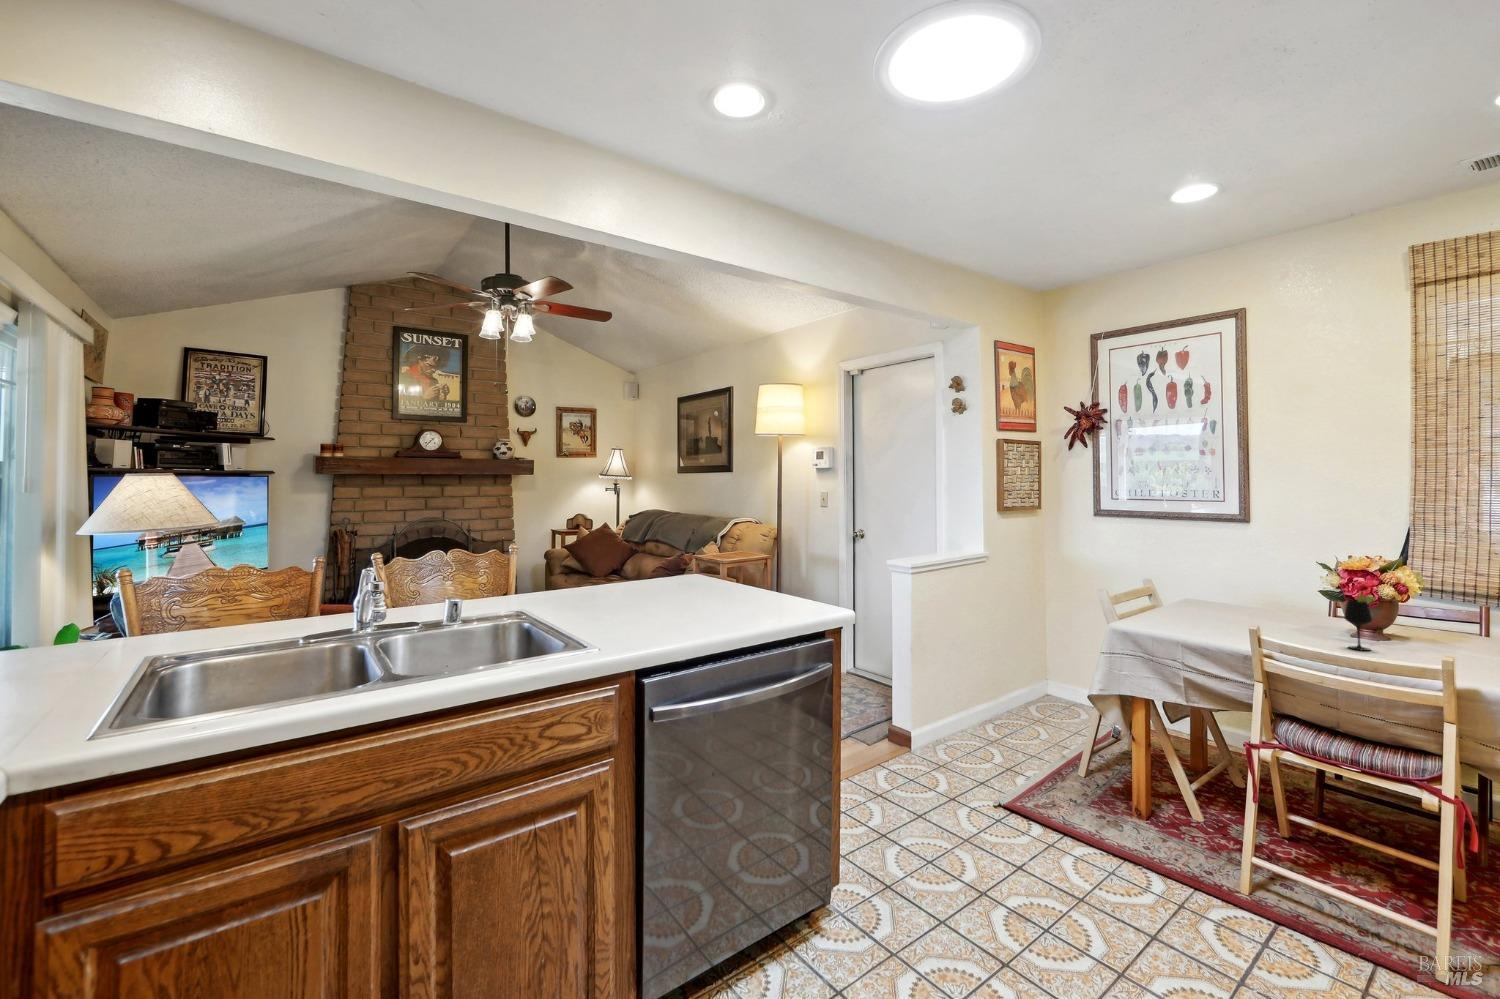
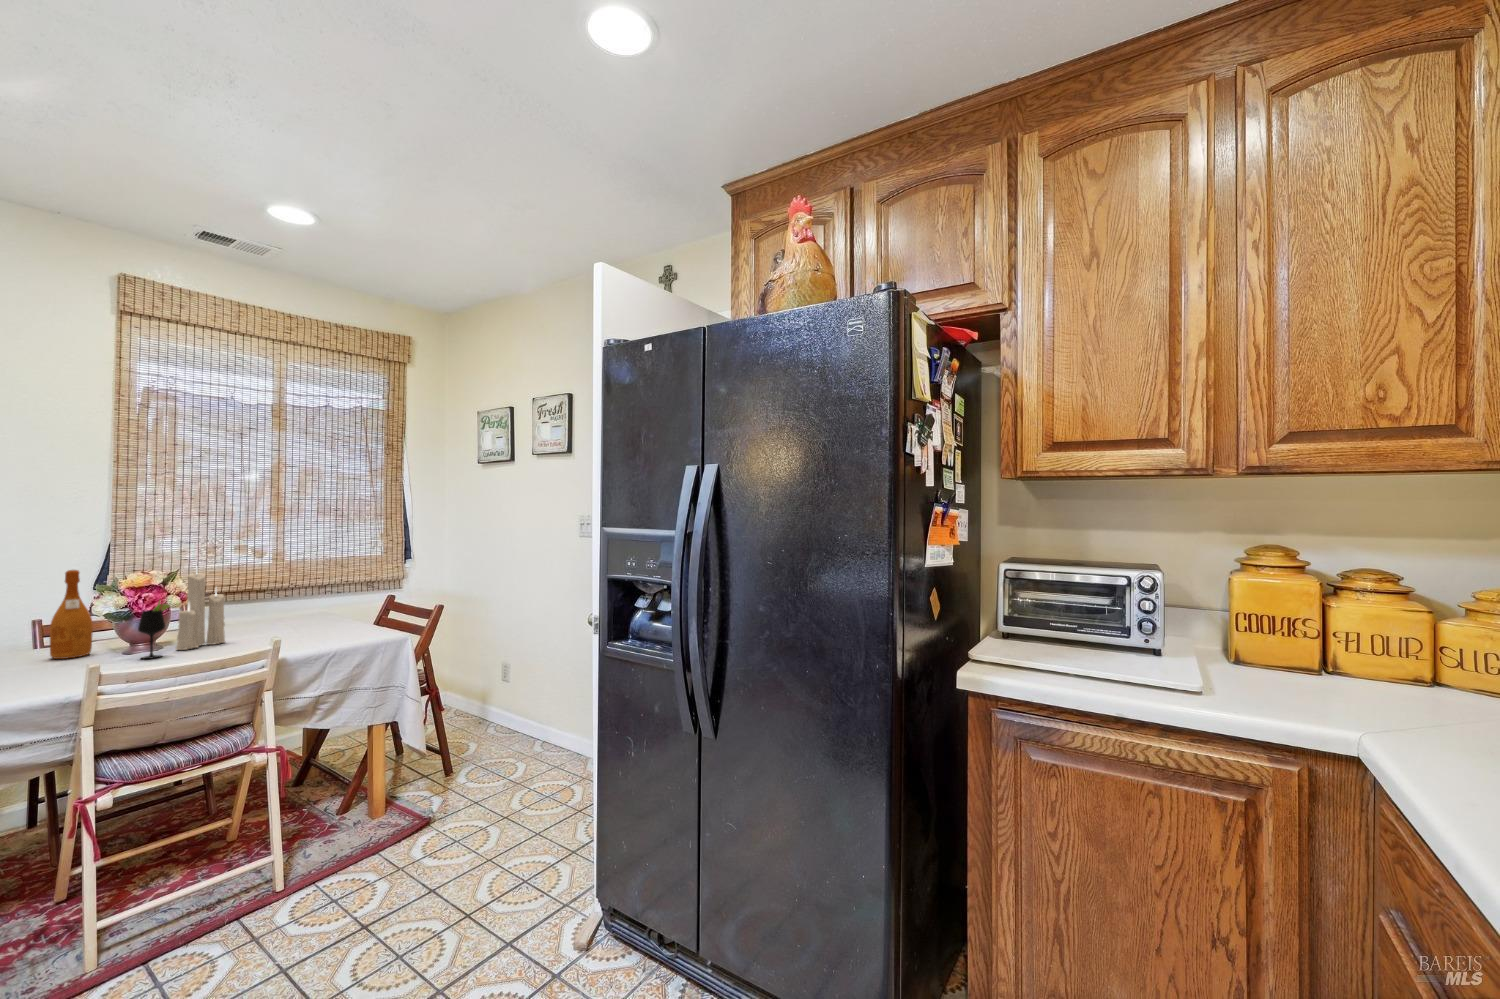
wine bottle: none [1298,552,1334,633] -> present [50,570,93,659]
candle: none [1396,553,1466,656] -> present [176,573,225,650]

